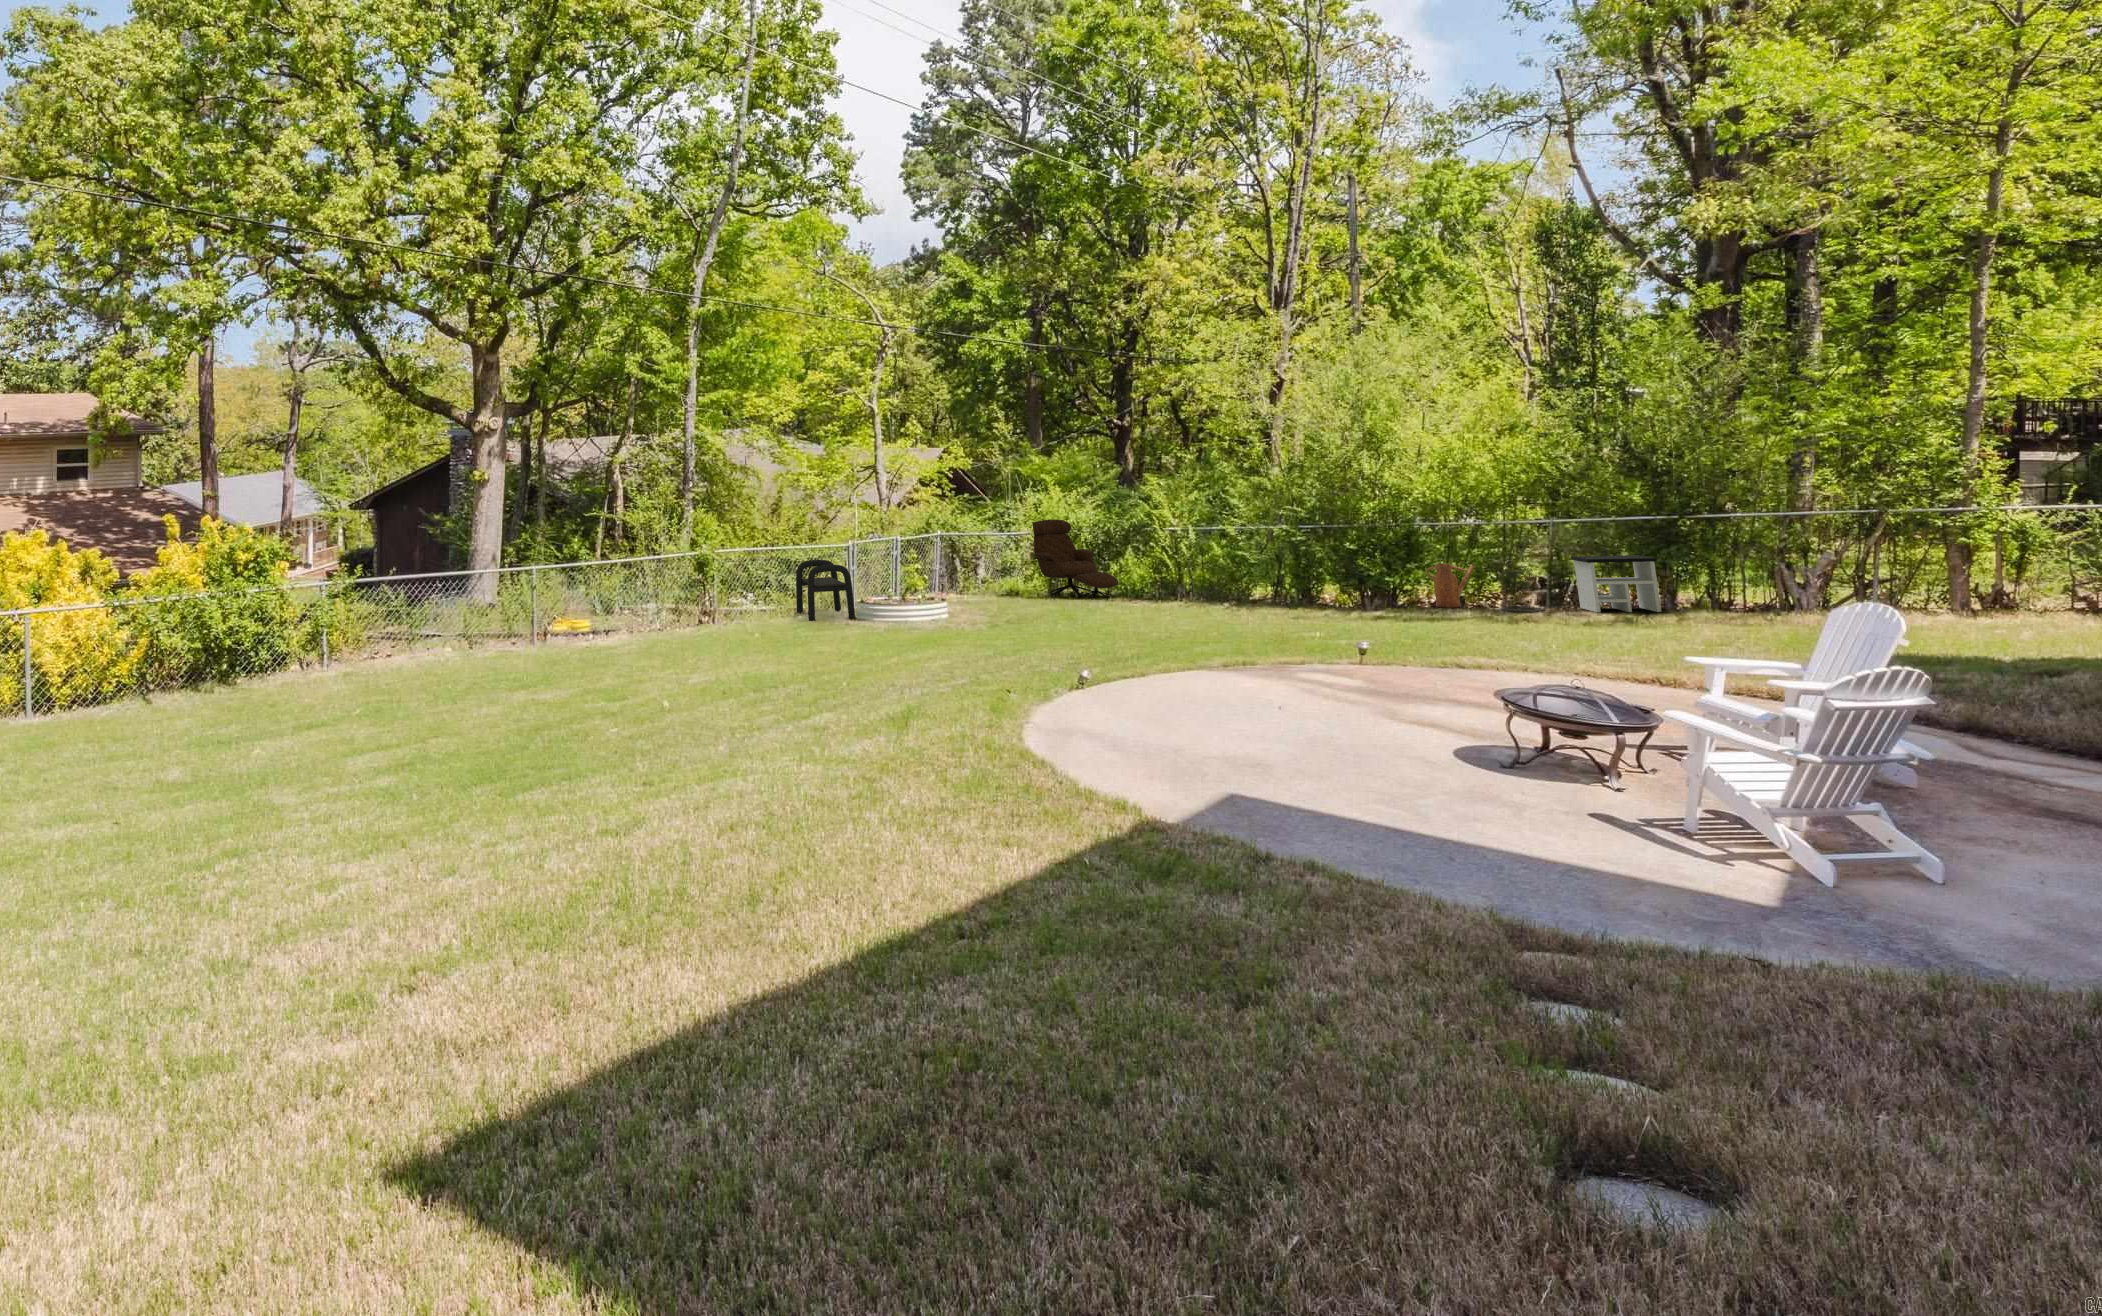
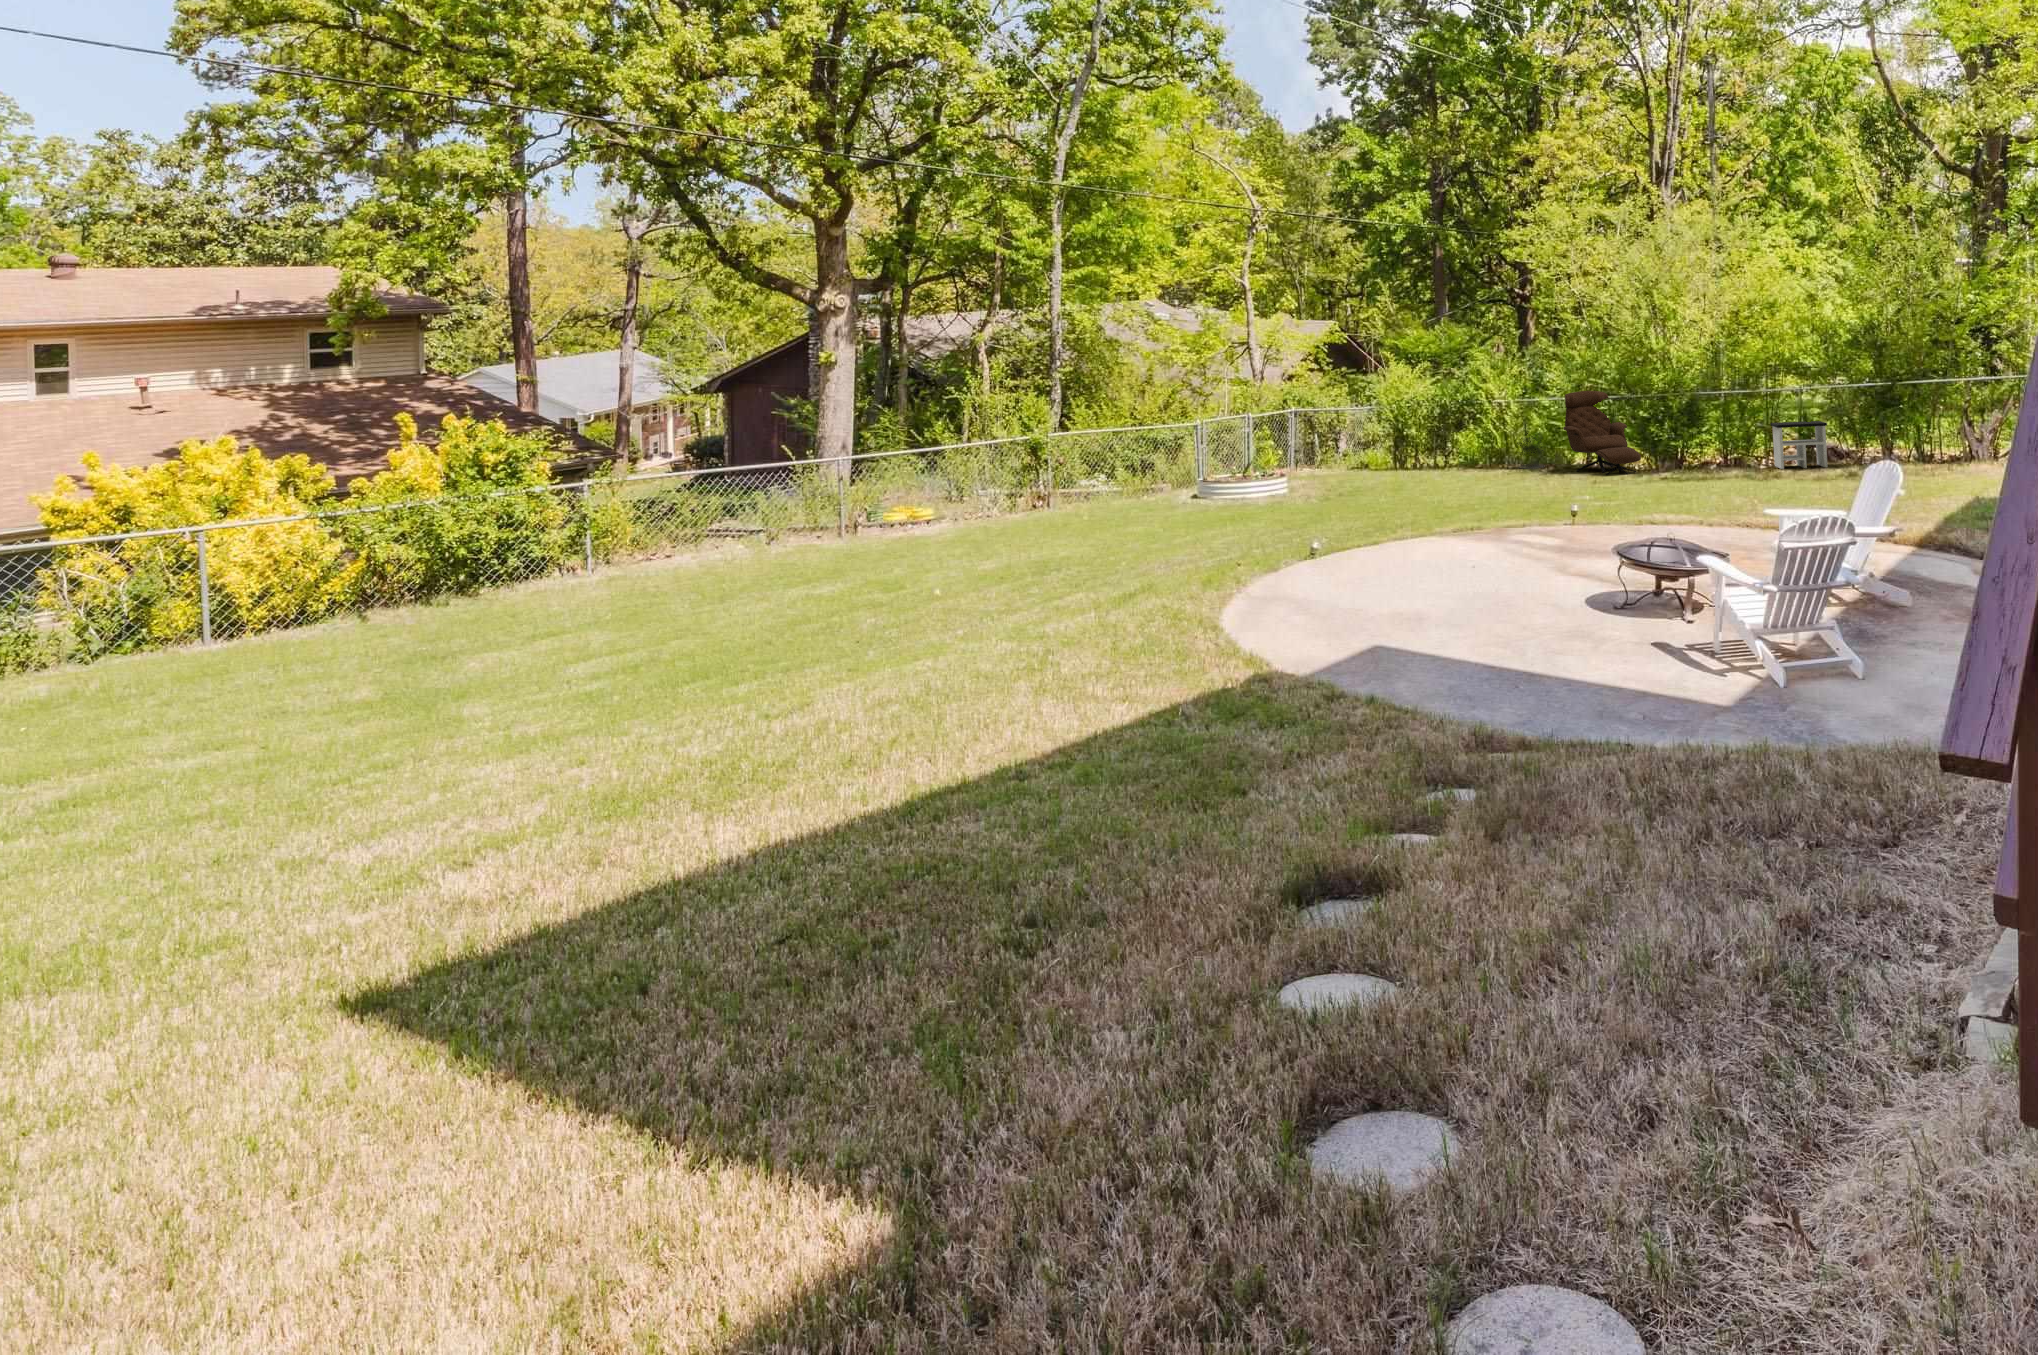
lounge chair: present [1032,519,1119,599] -> present [1563,391,1641,475]
potted tree: present [1497,552,1540,612] -> present [1517,425,1544,469]
bench: present [796,560,855,621] -> none [1130,439,1180,497]
watering can: present [1427,564,1475,608] -> none [1667,431,1701,469]

